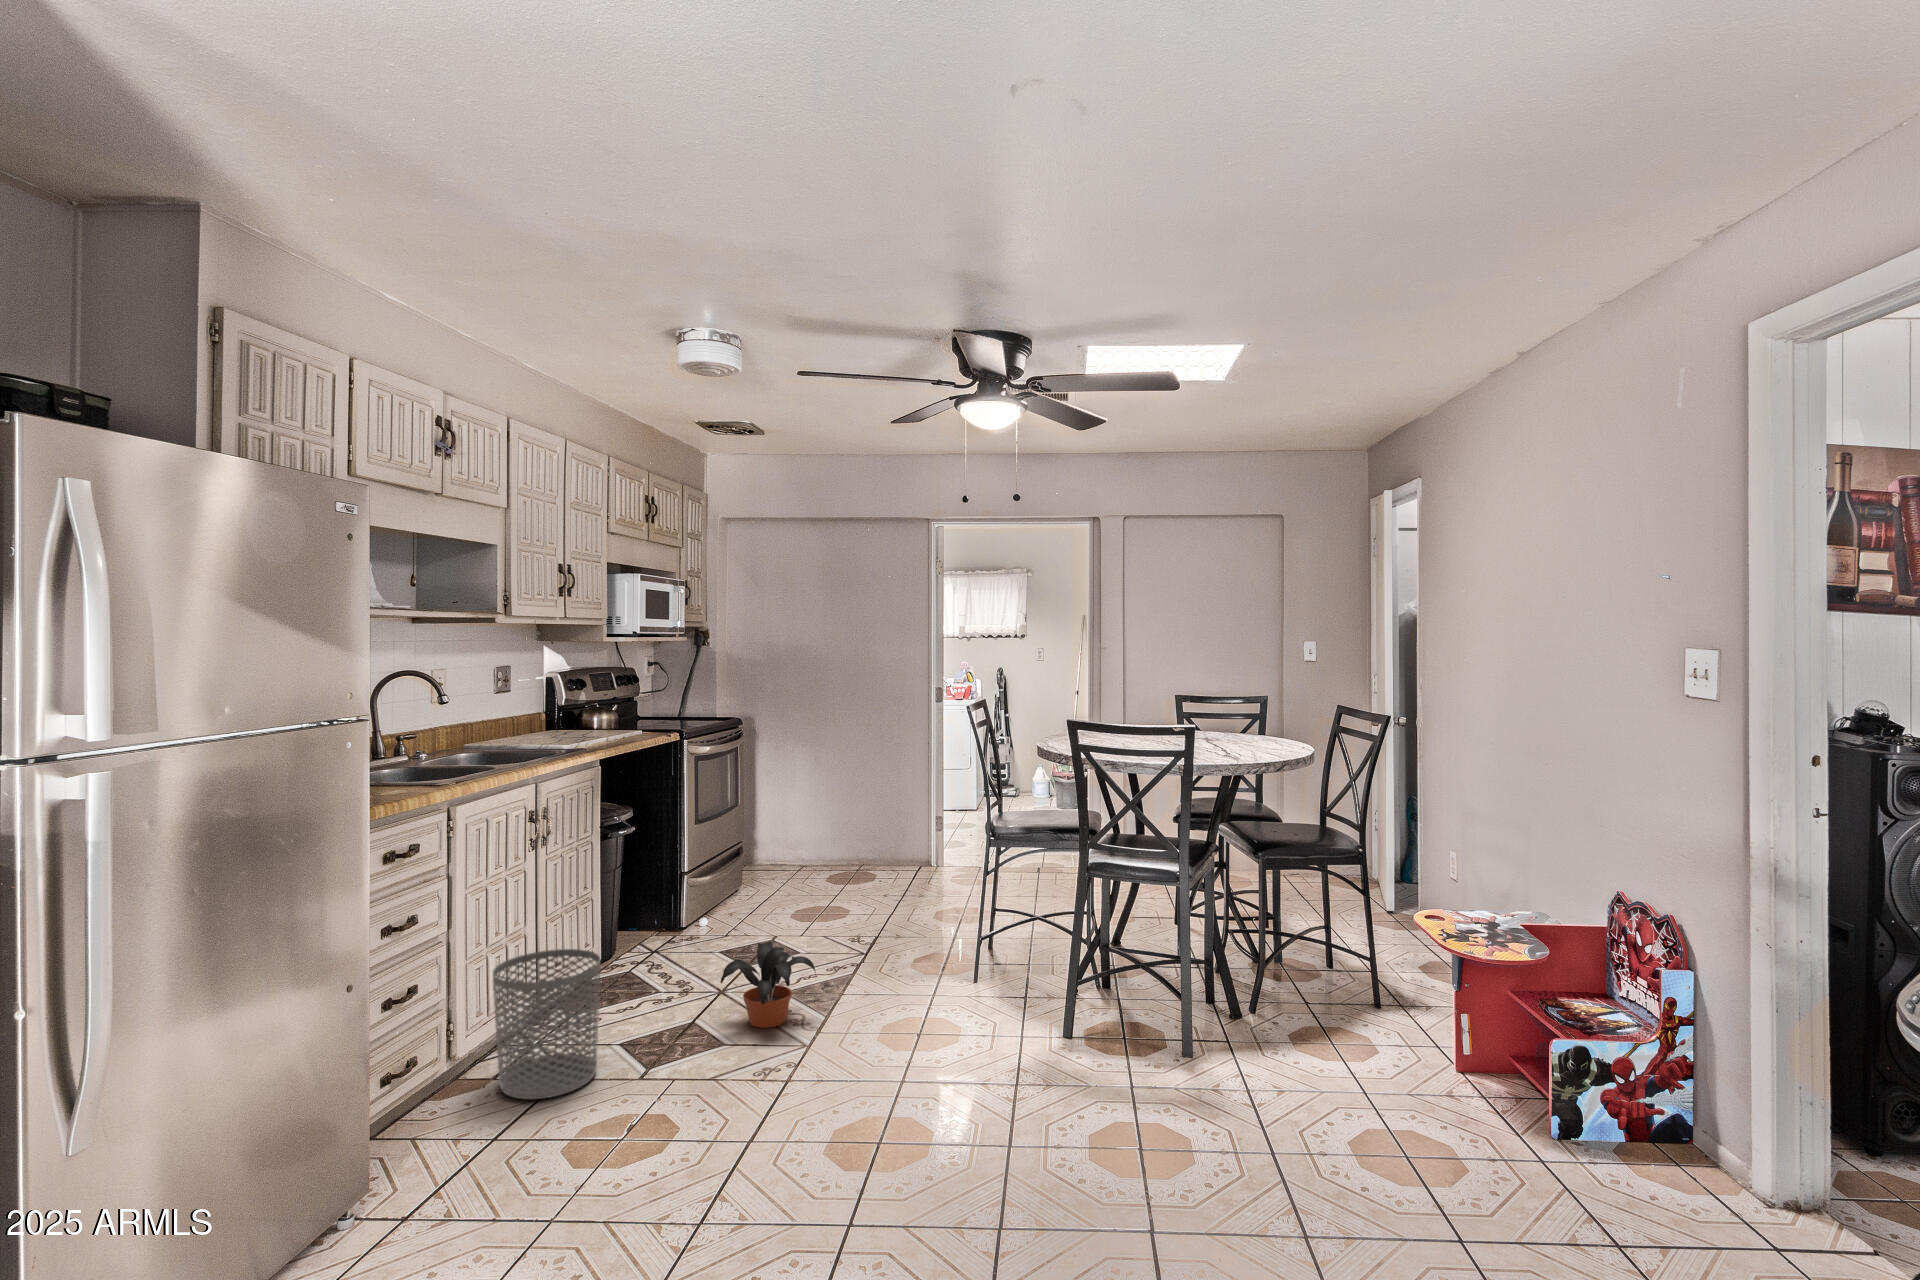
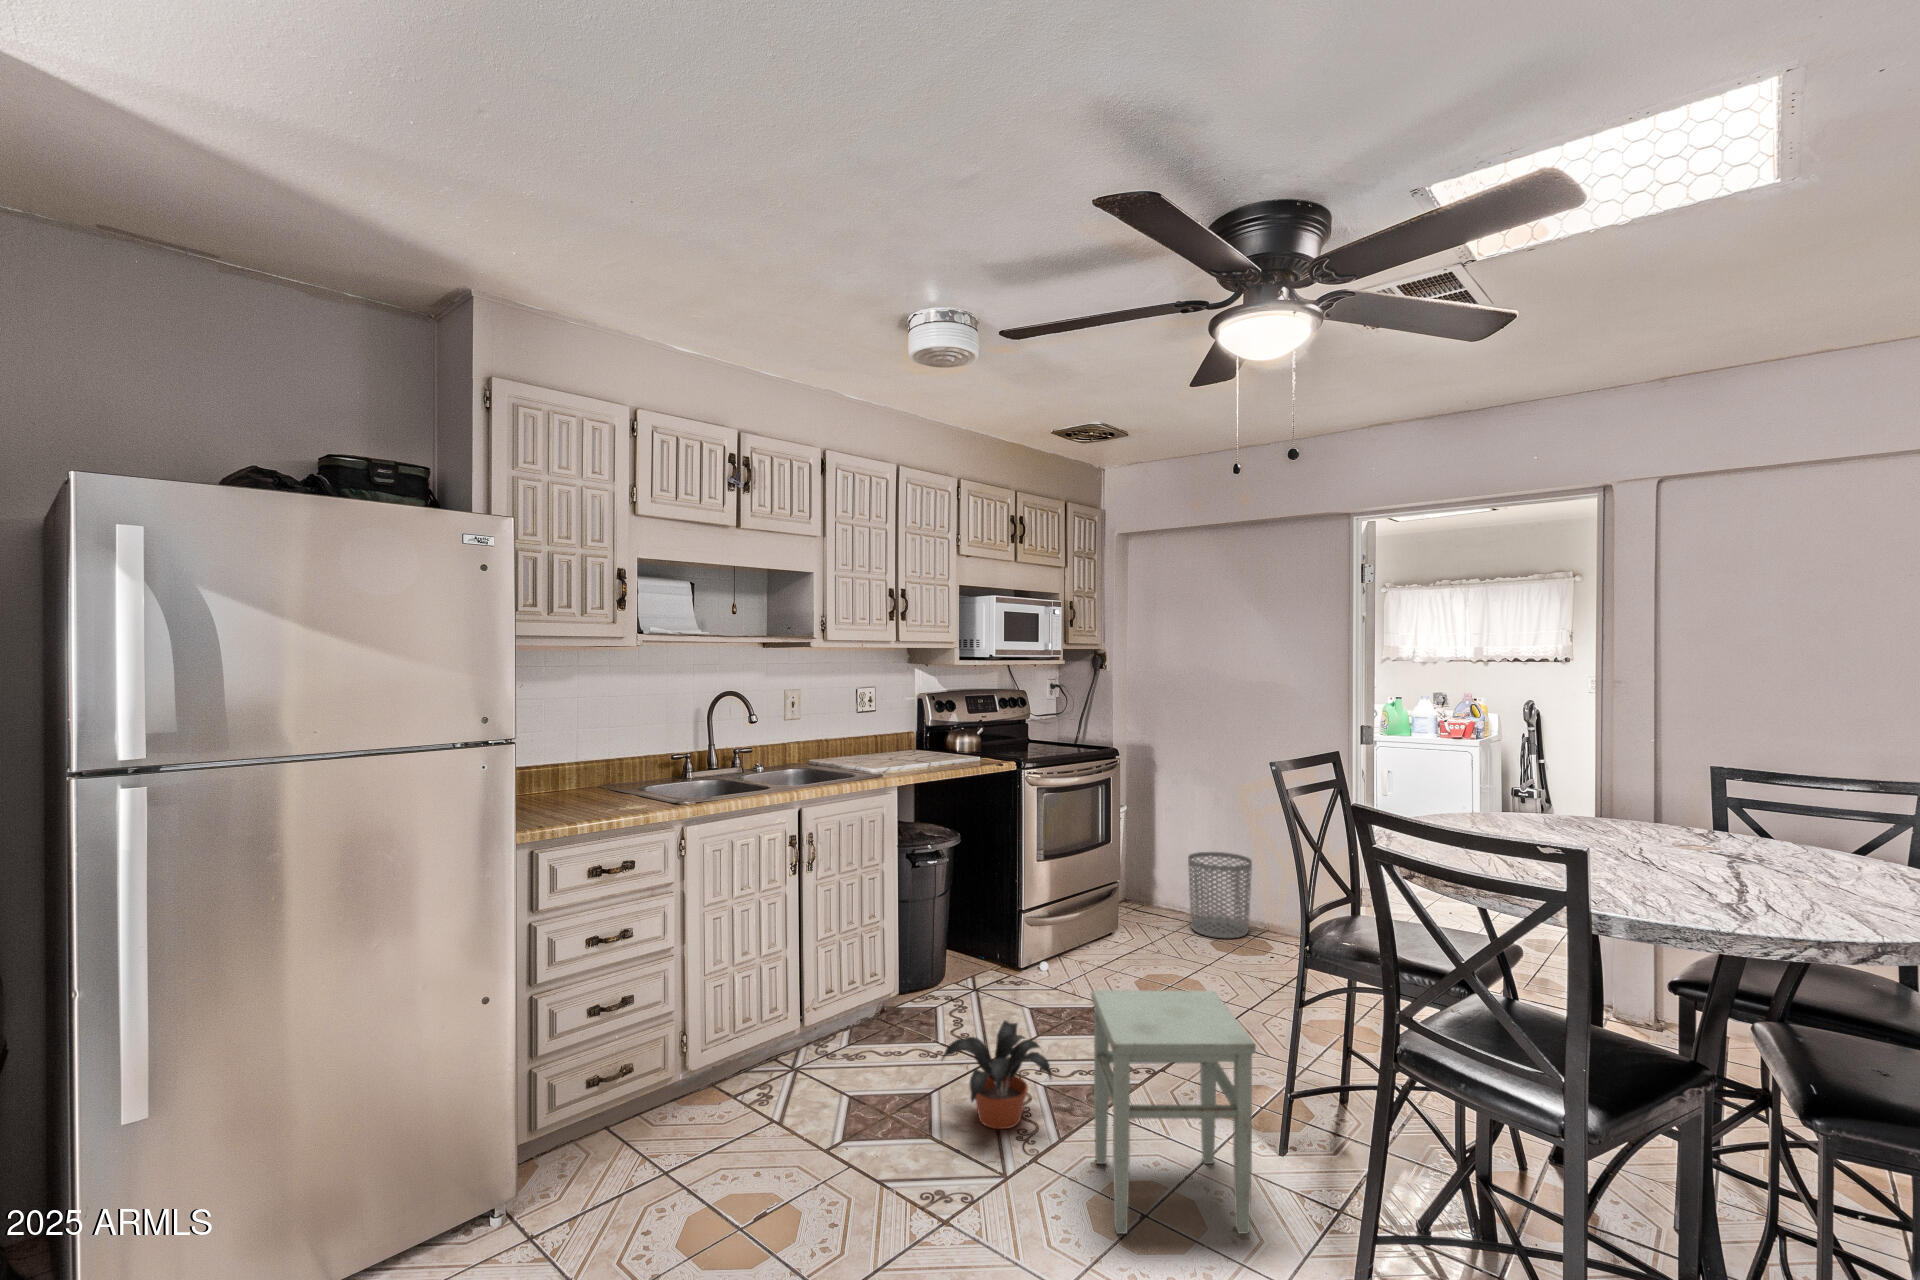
stool: none [857,875,995,1052] -> present [1091,990,1256,1234]
waste bin: present [493,949,600,1099] -> present [1188,852,1252,938]

